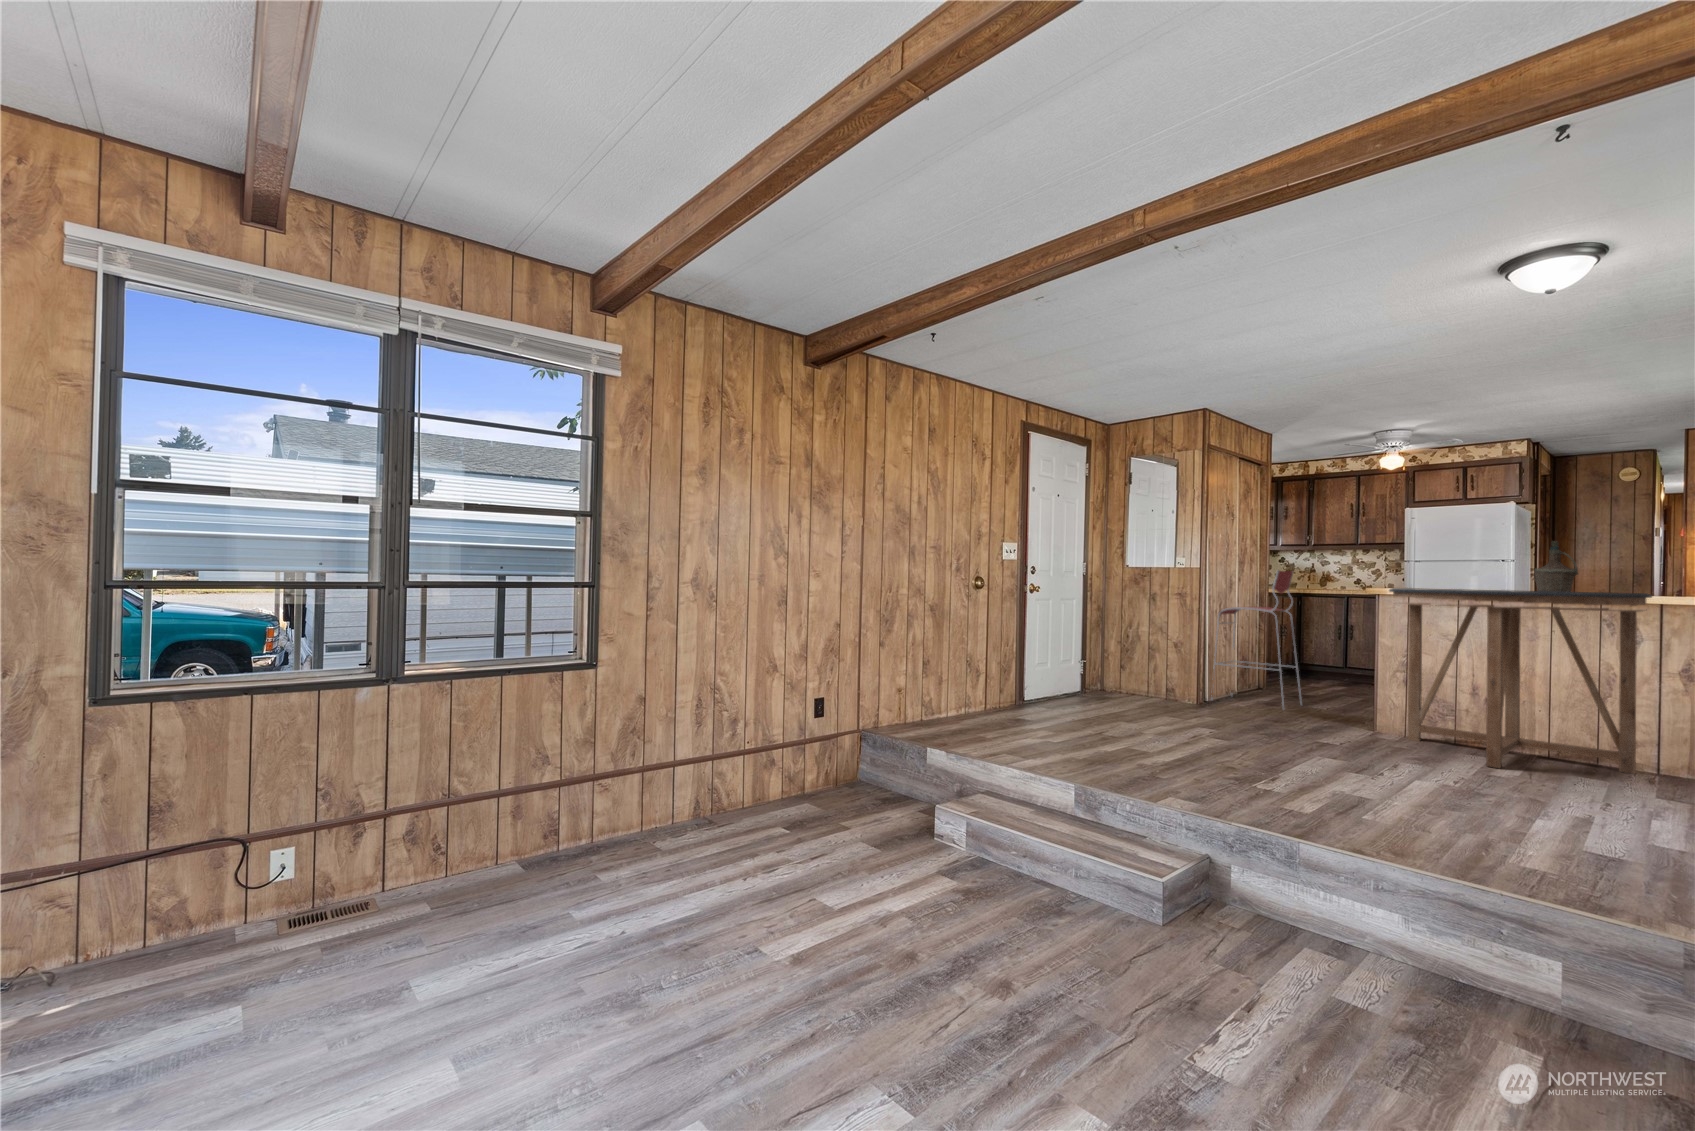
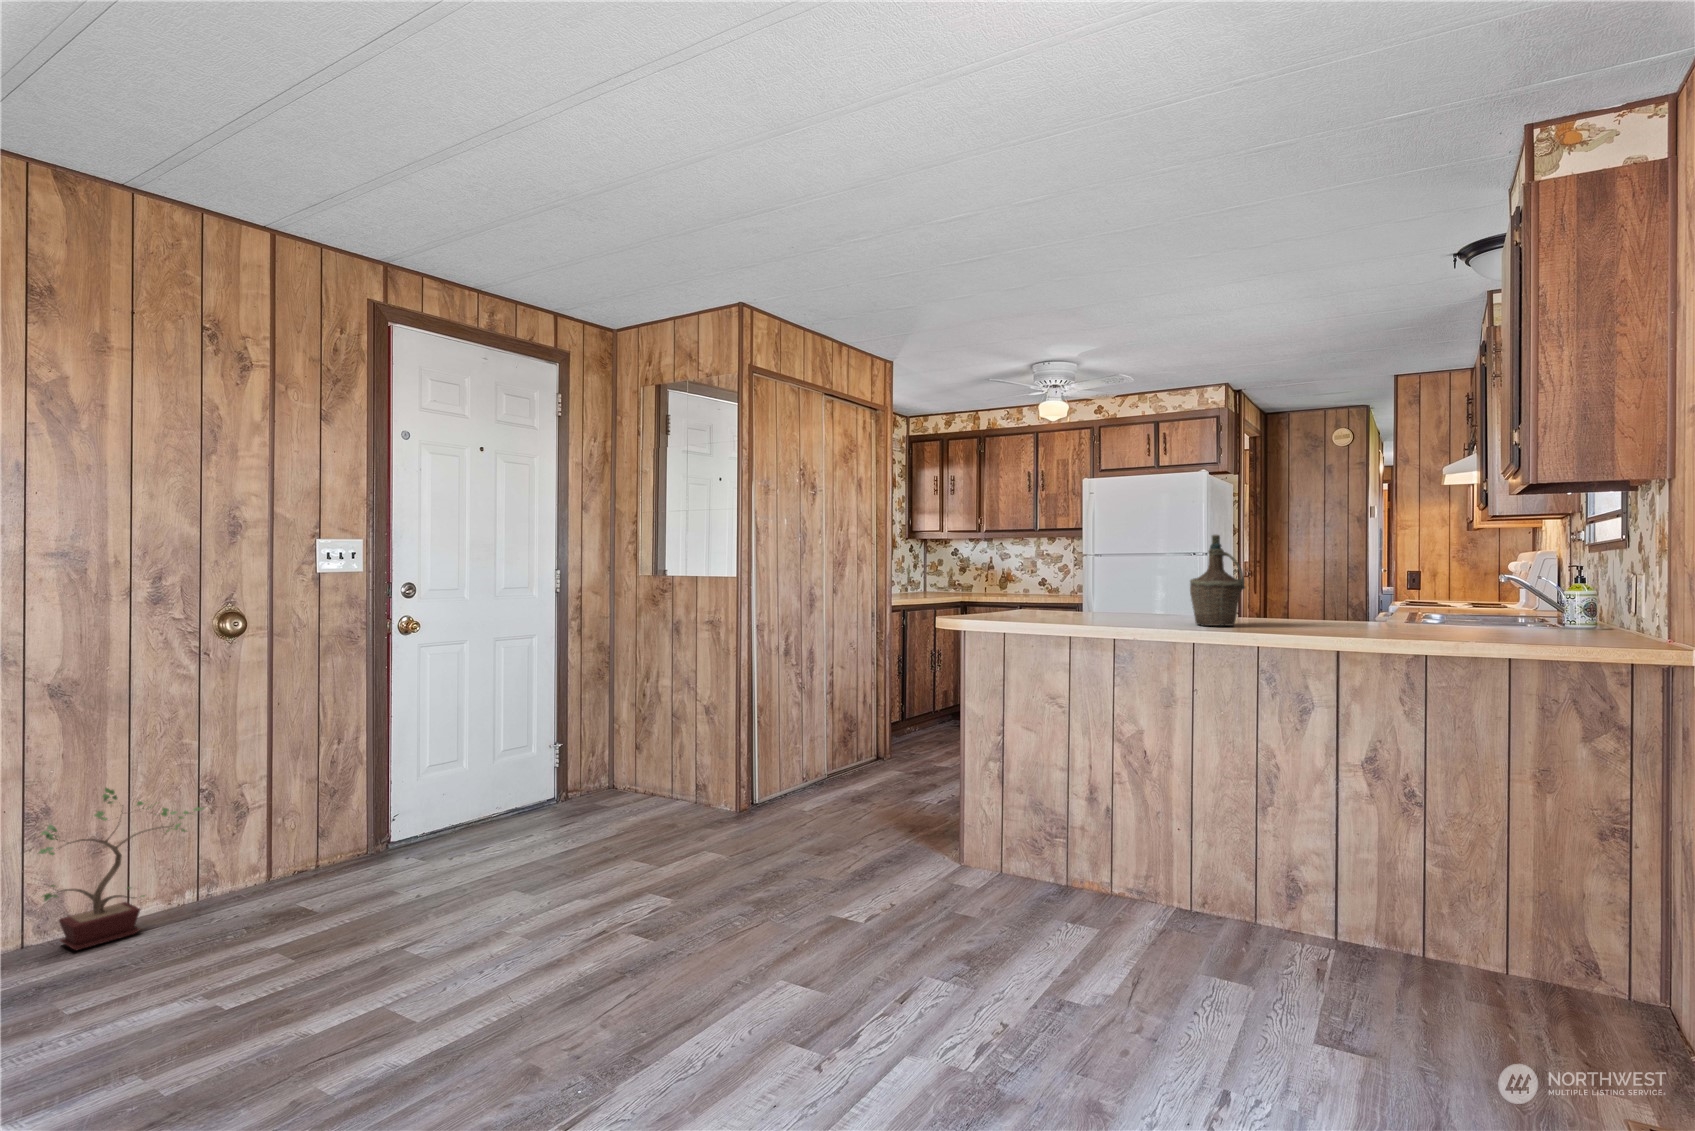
bar stool: present [1211,570,1302,709] -> none [765,579,902,816]
console table: present [1389,588,1652,774] -> none [963,617,1329,961]
potted plant: none [932,653,981,724] -> present [39,788,203,950]

